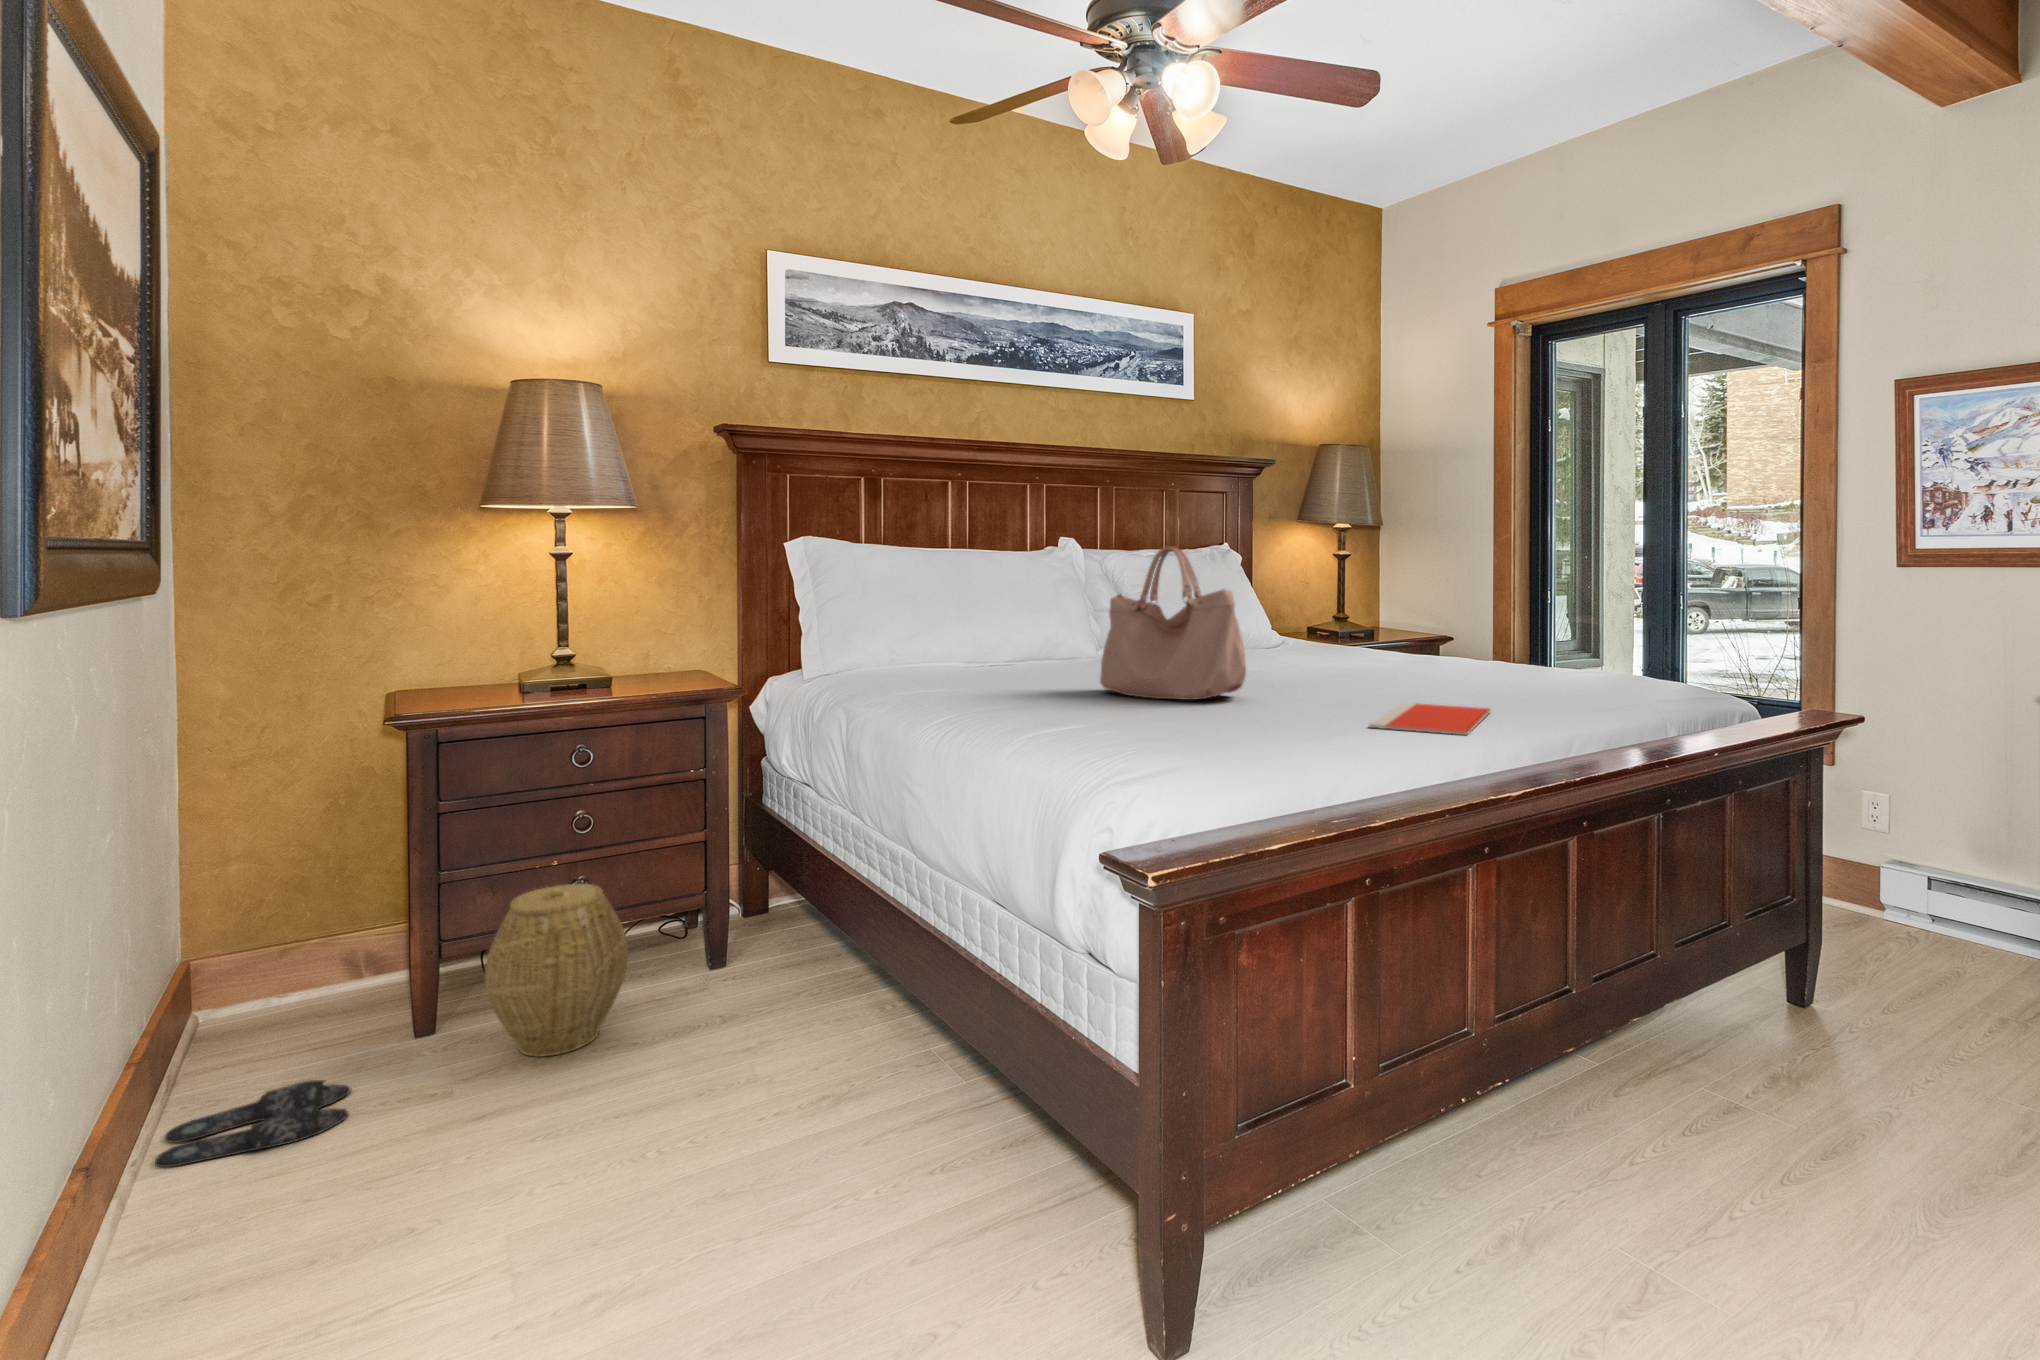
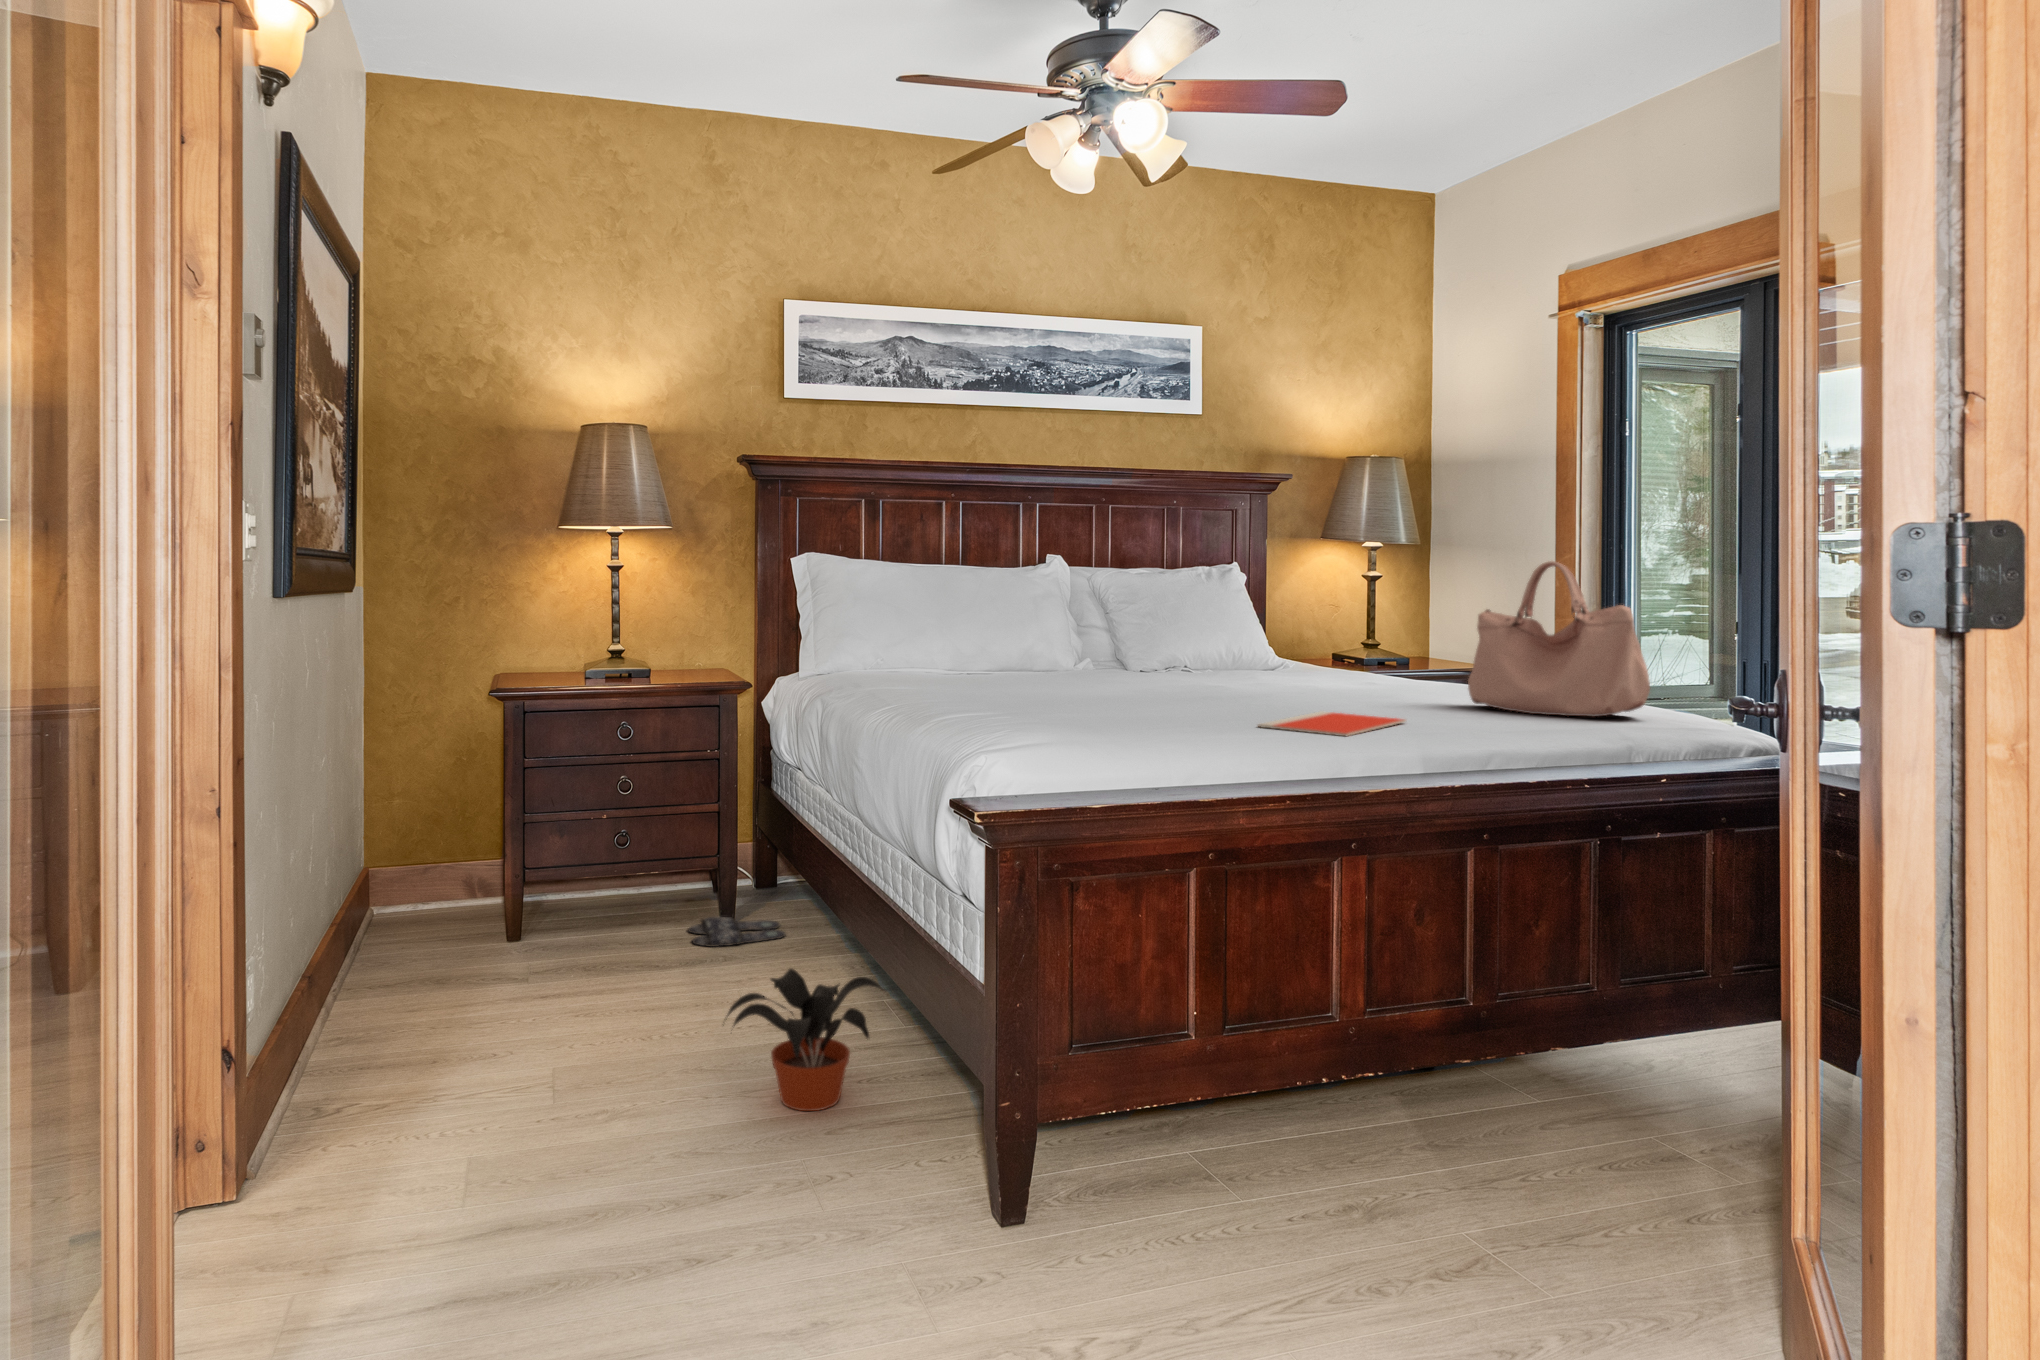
handbag: present [1100,547,1246,700] -> present [1468,561,1650,716]
woven basket: present [485,884,628,1057] -> none [550,833,652,967]
potted plant: none [766,1053,973,1238] -> present [723,969,882,1111]
slippers: present [155,1080,350,1168] -> present [688,917,785,947]

